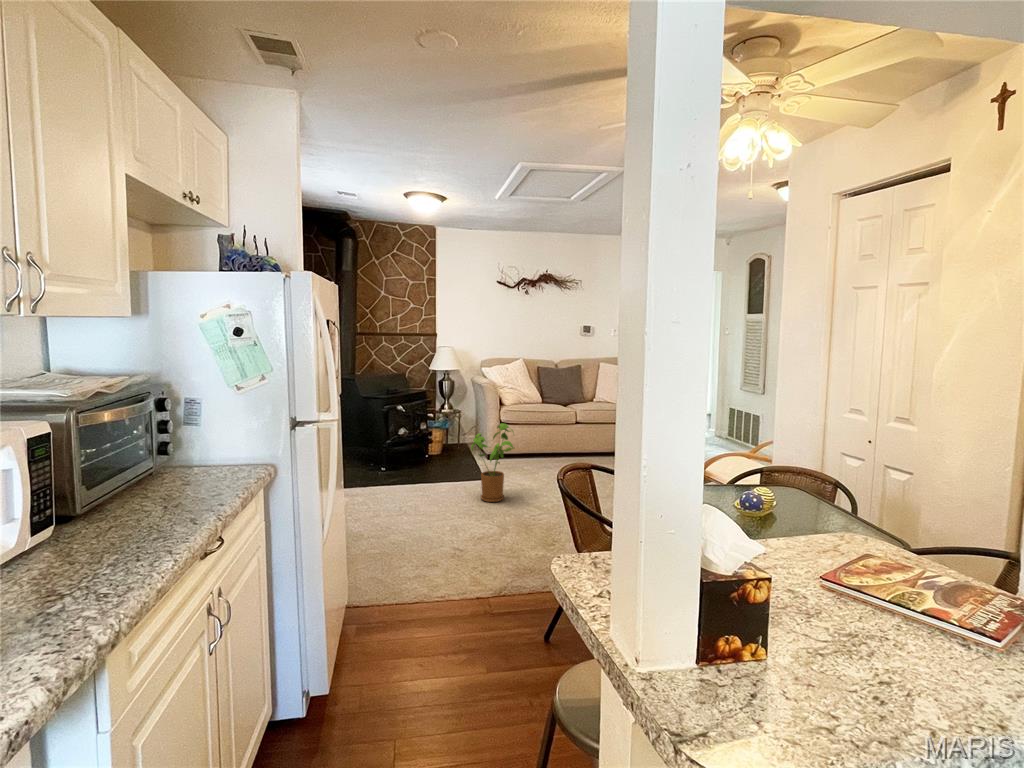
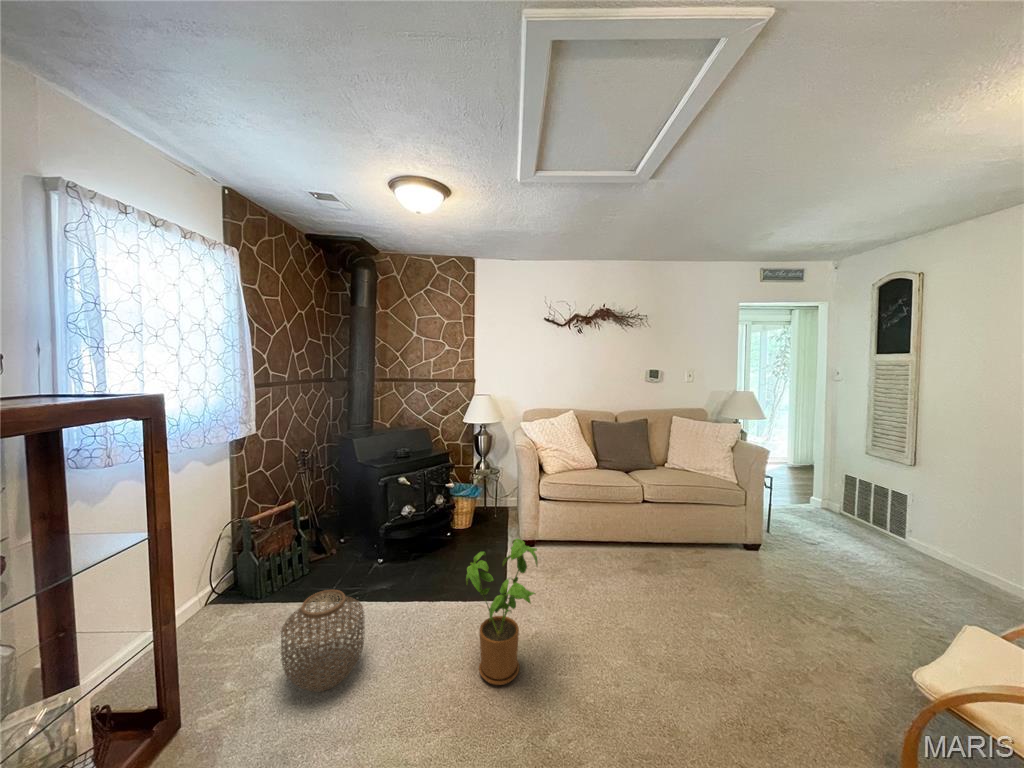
woven basket: none [366,458,412,510] -> present [281,590,365,692]

